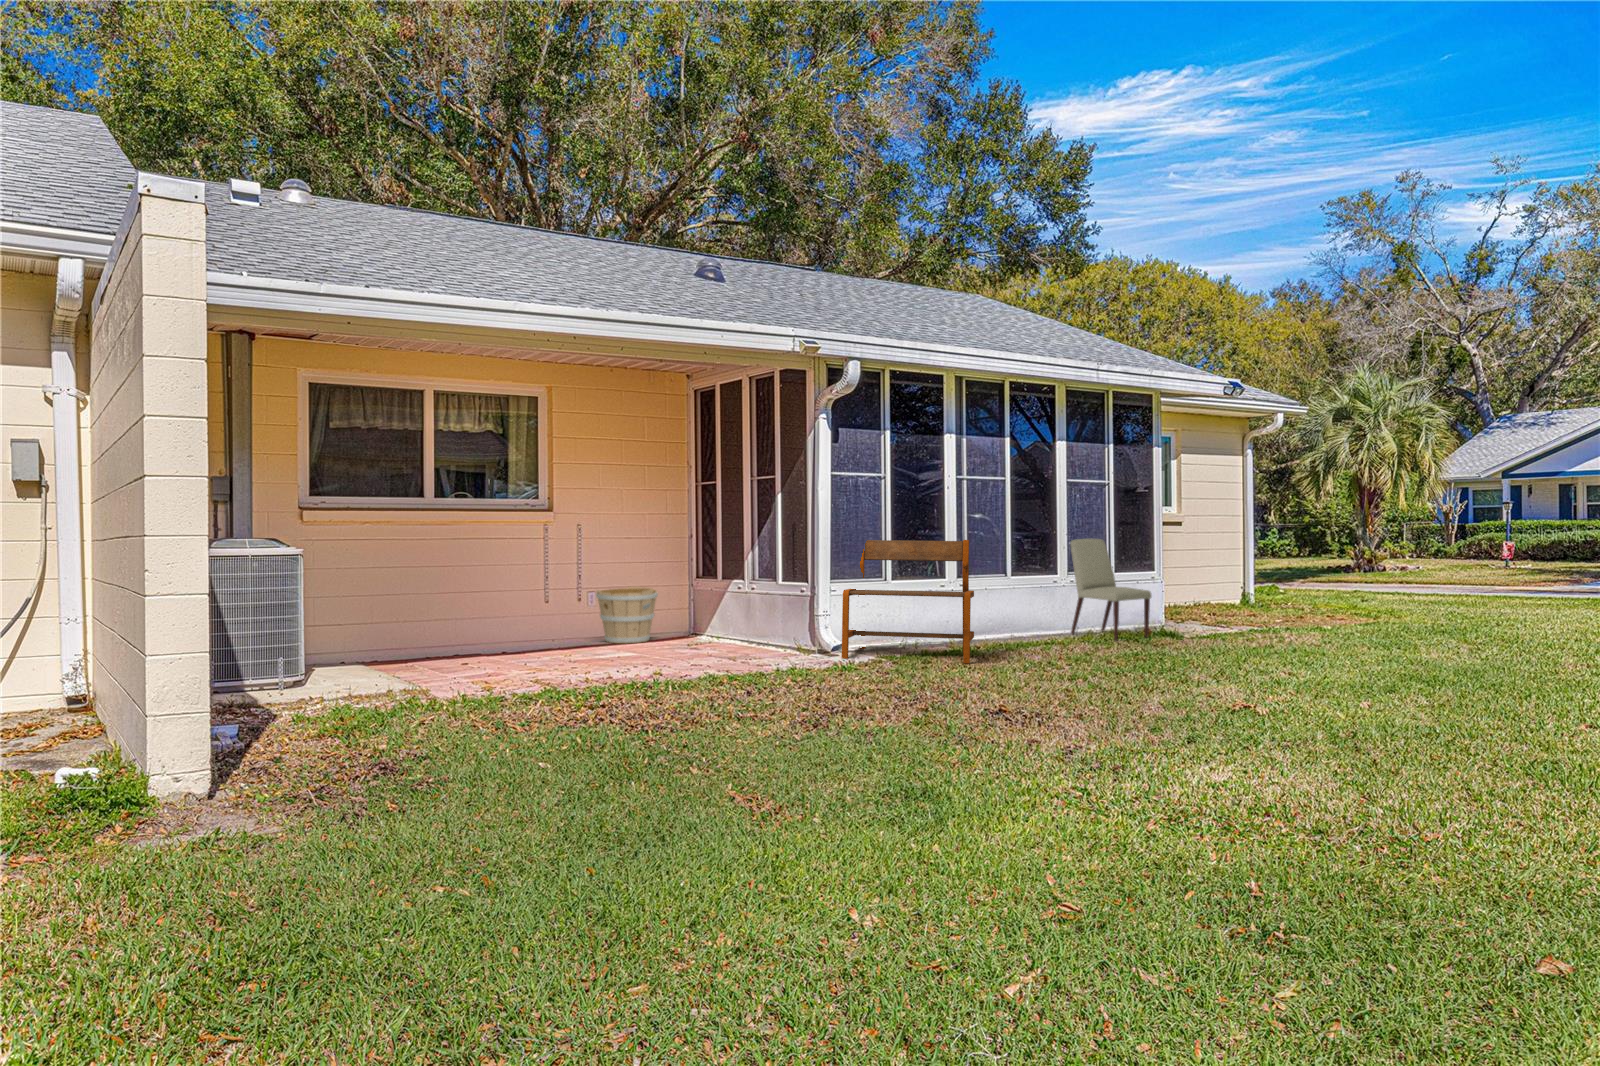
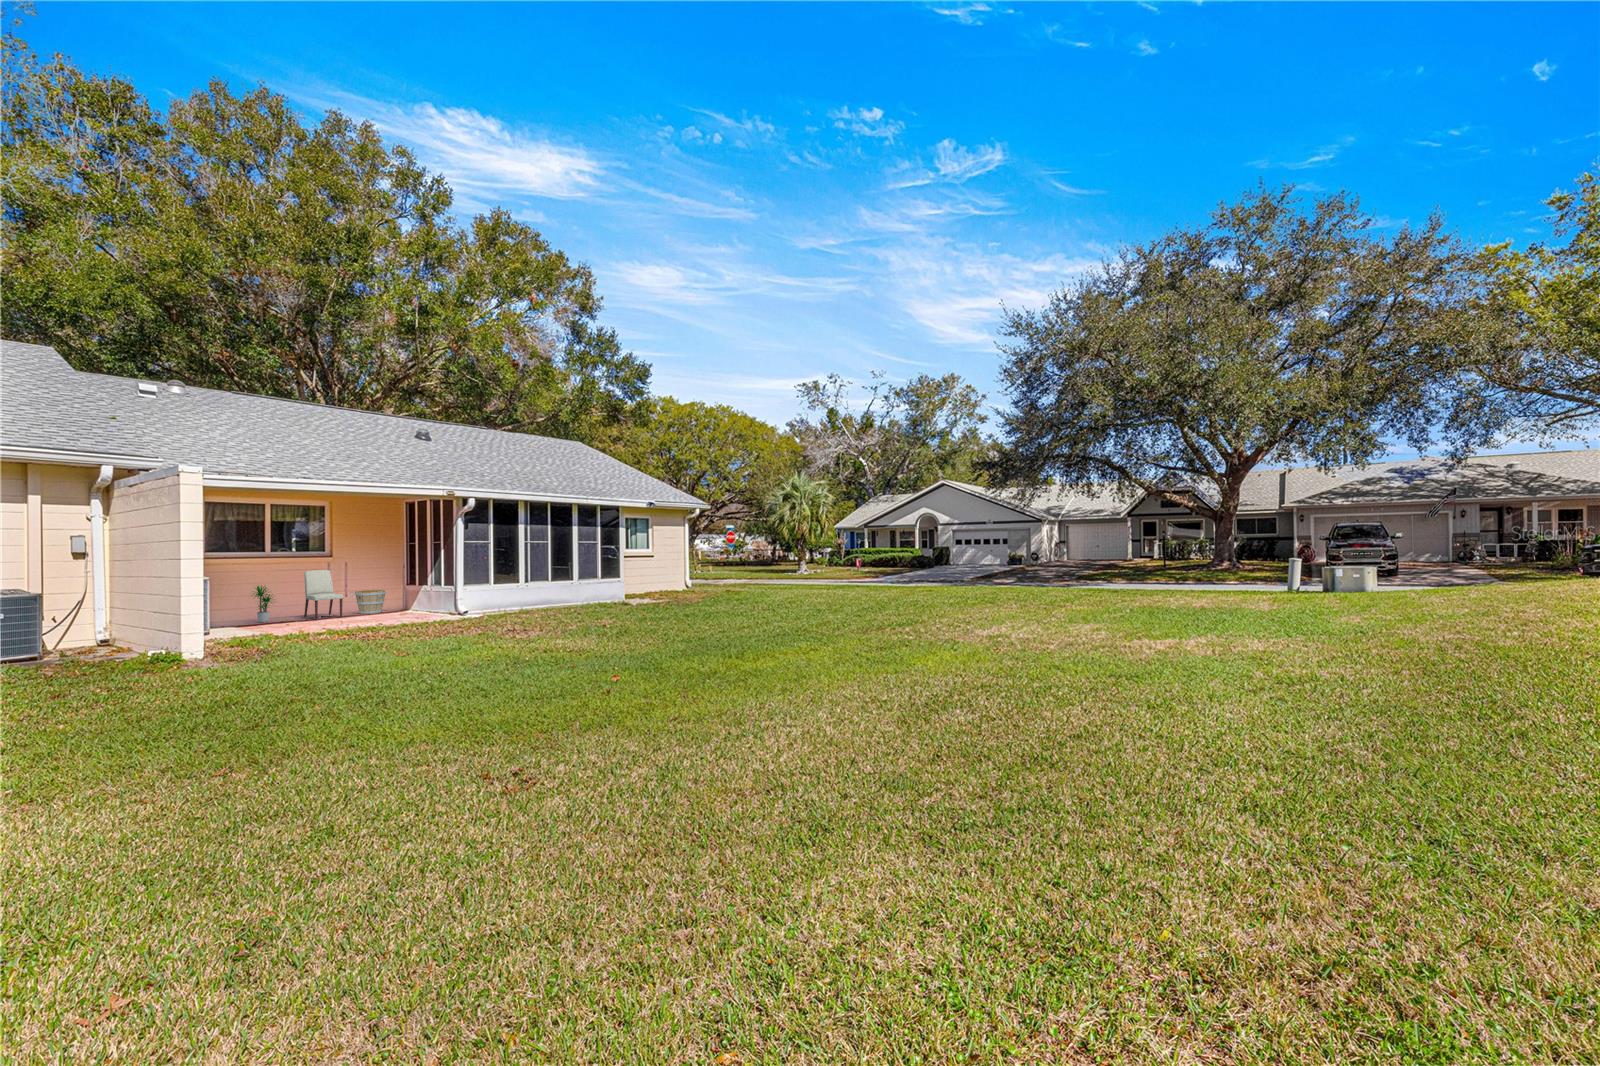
chair: present [1070,538,1151,641] -> present [304,570,343,619]
bench: present [842,540,974,664] -> none [467,568,526,615]
potted plant: none [387,568,449,657] -> present [253,585,273,622]

